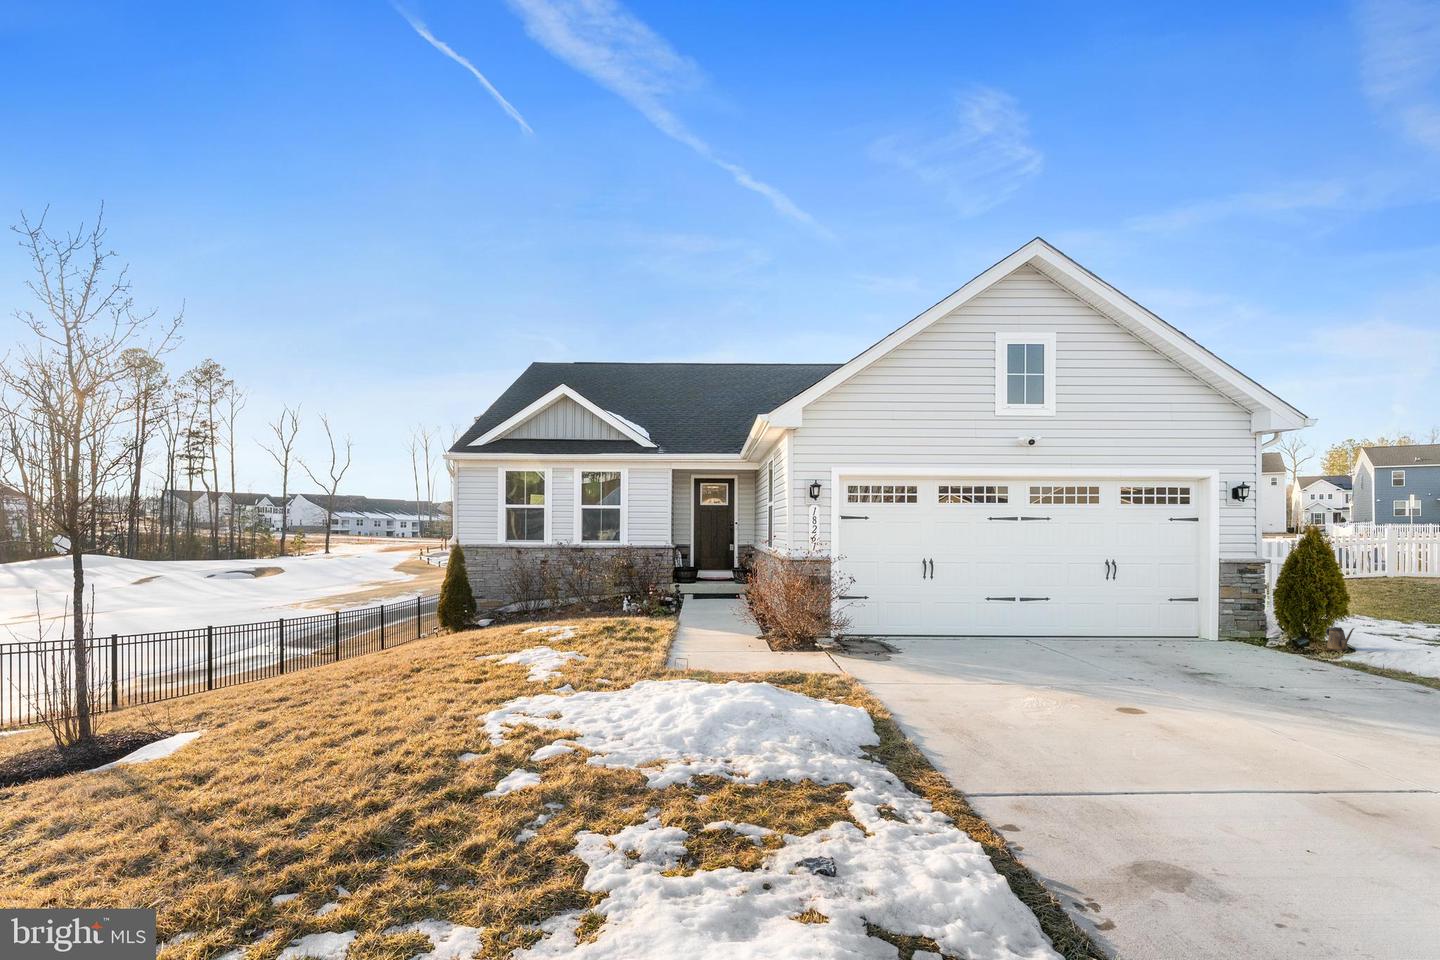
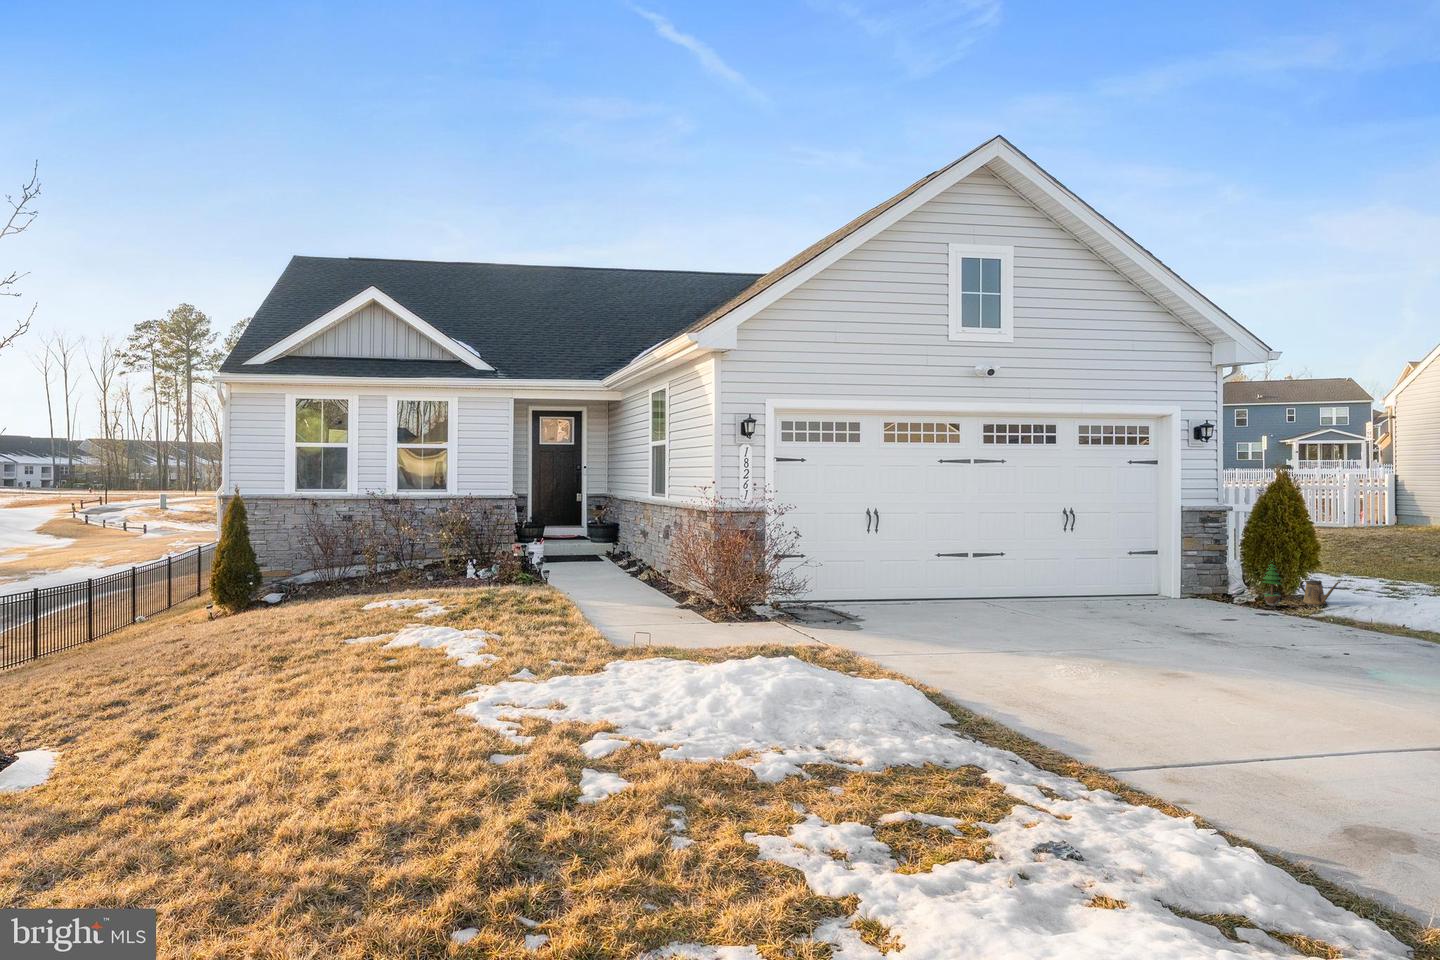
potted tree: none [1292,606,1311,652] -> present [1263,561,1282,607]

